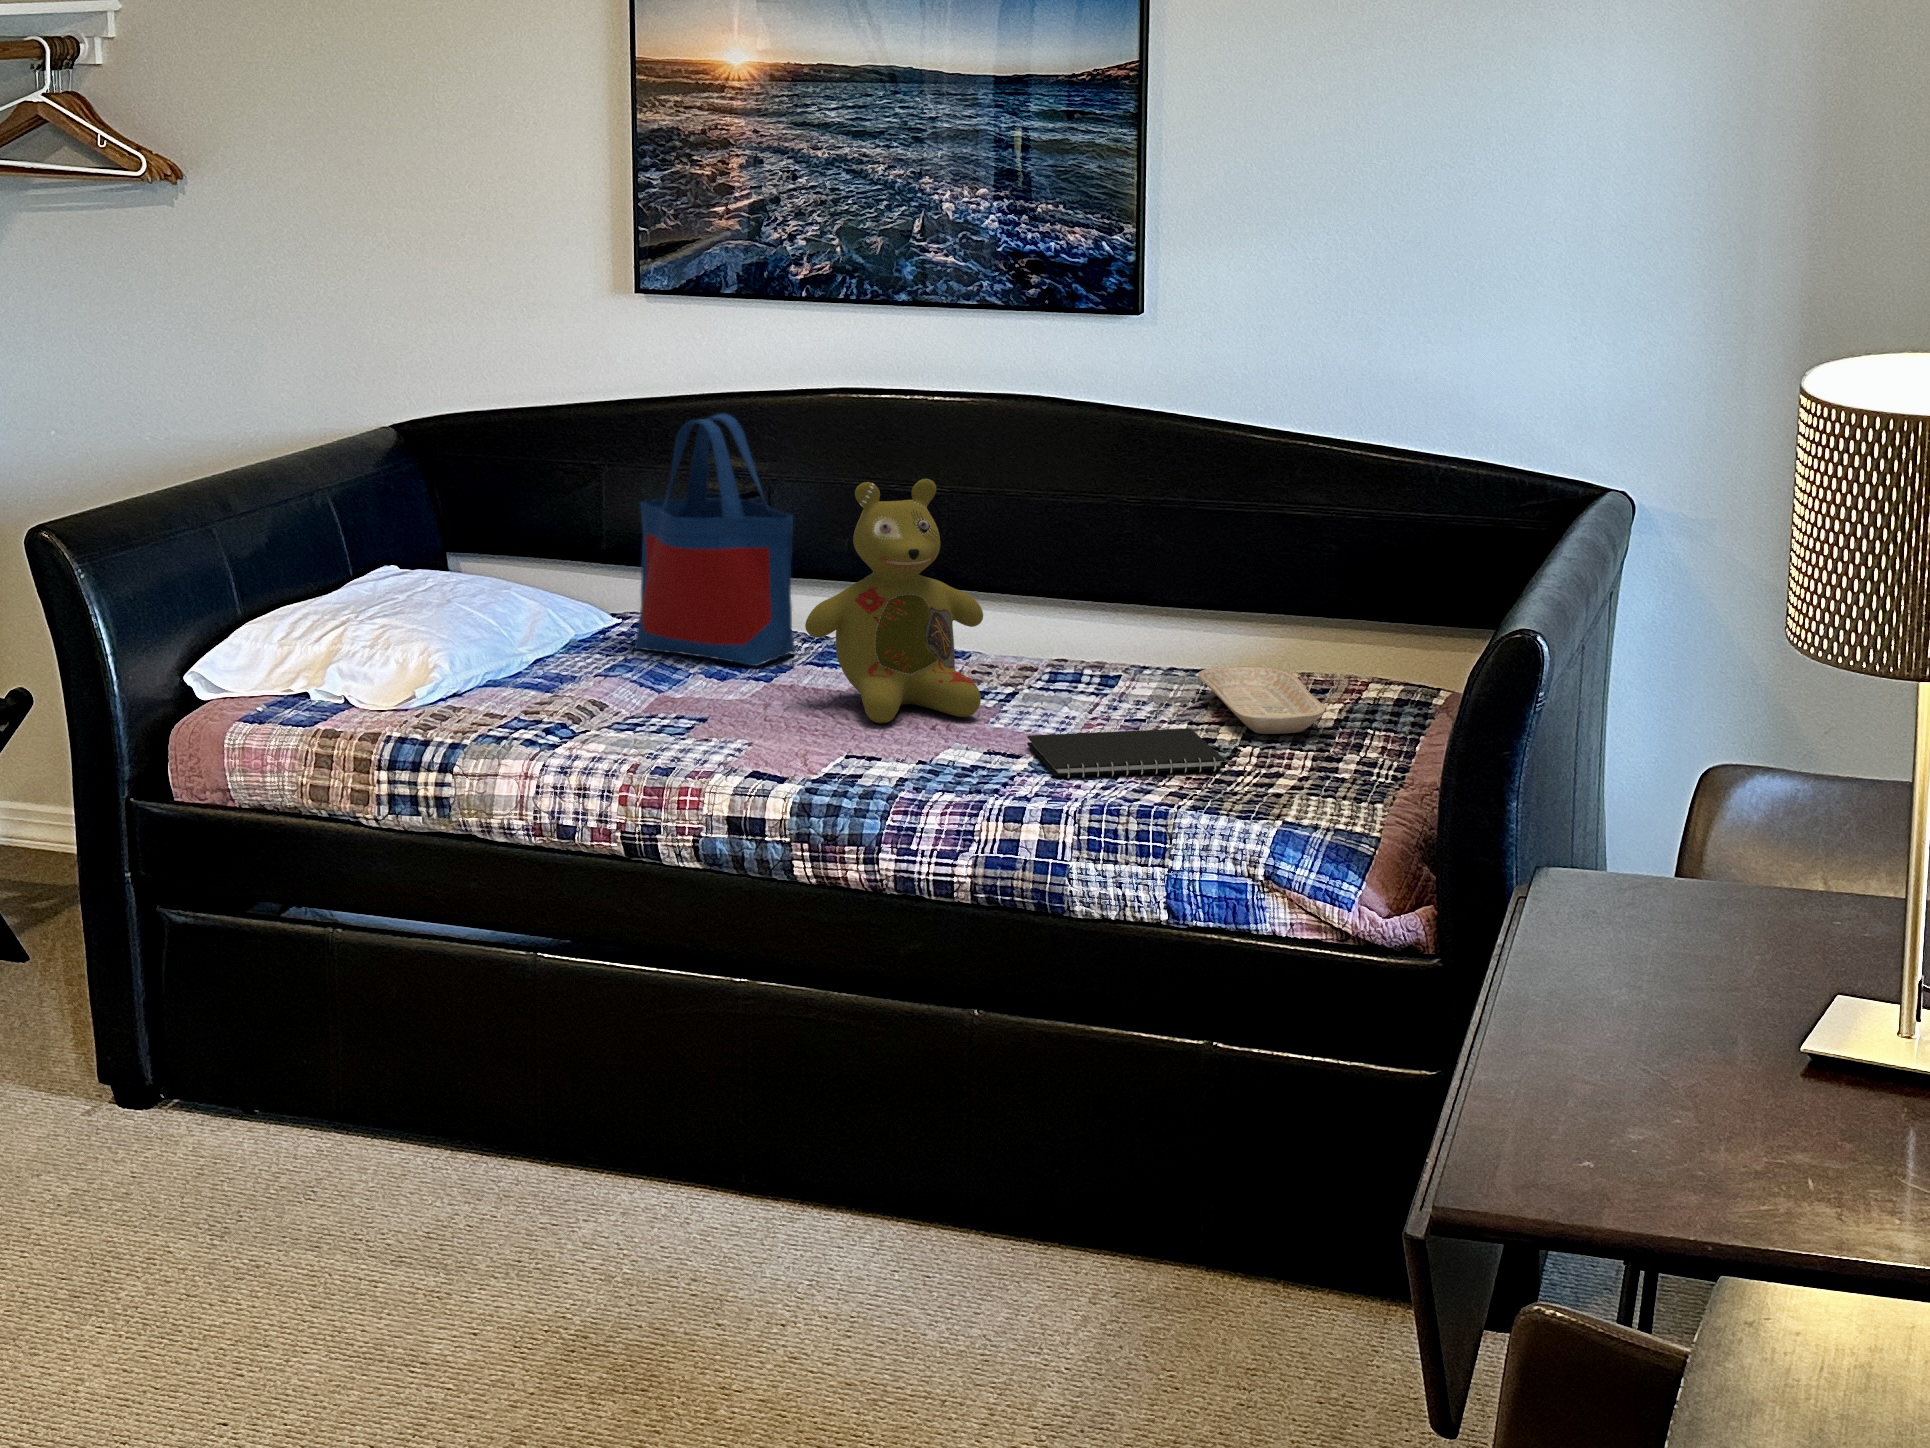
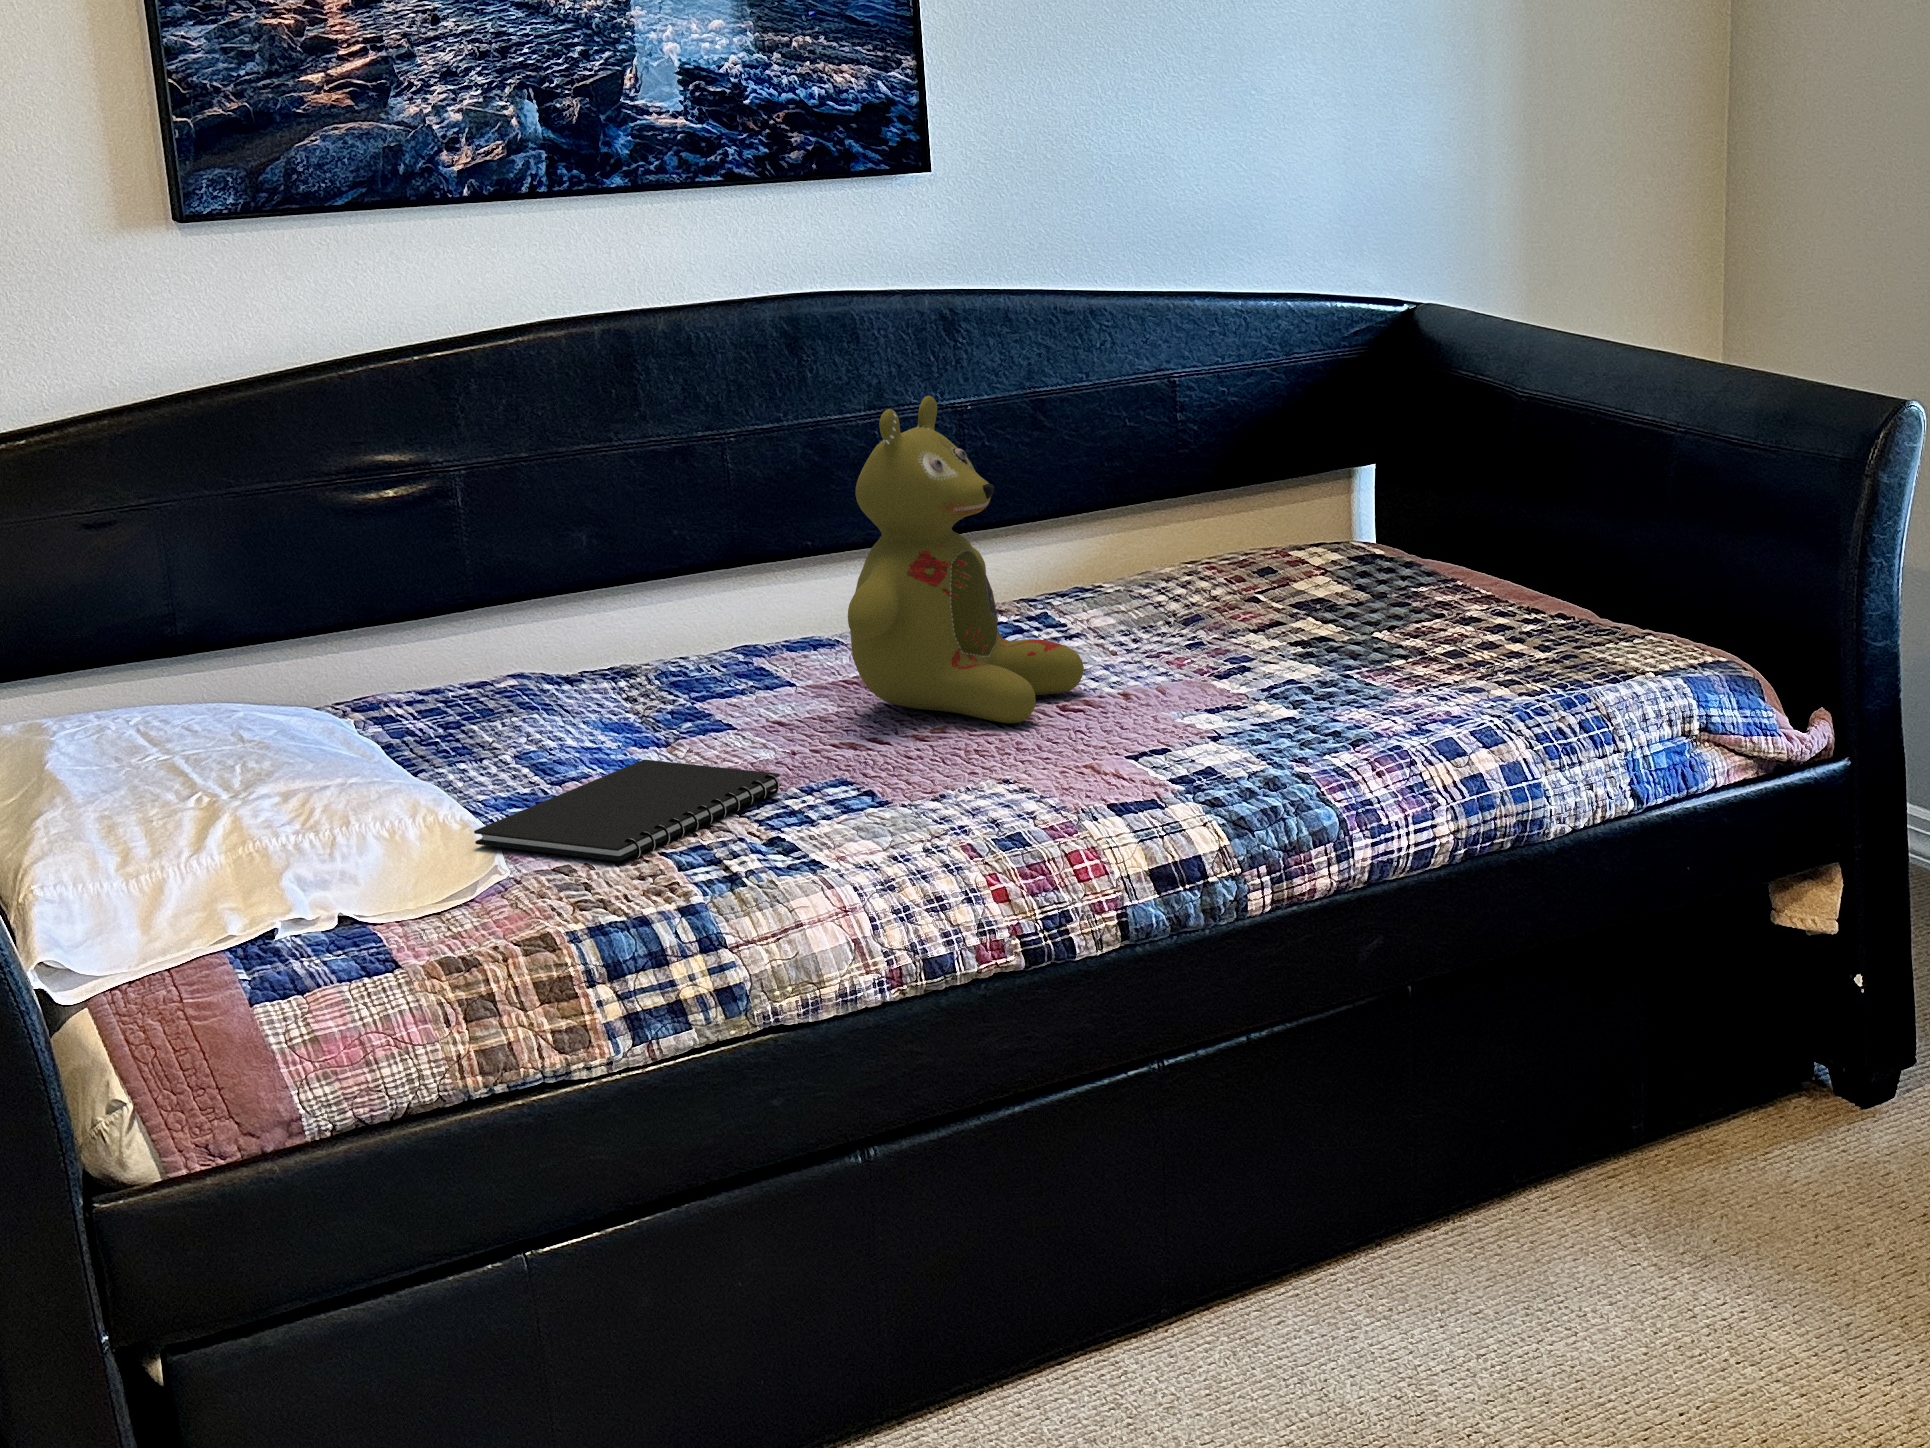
tote bag: present [634,414,796,666] -> none [369,374,670,762]
tray: present [1198,666,1325,734] -> none [1143,566,1379,623]
notebook: present [1027,728,1225,779] -> present [474,760,781,862]

